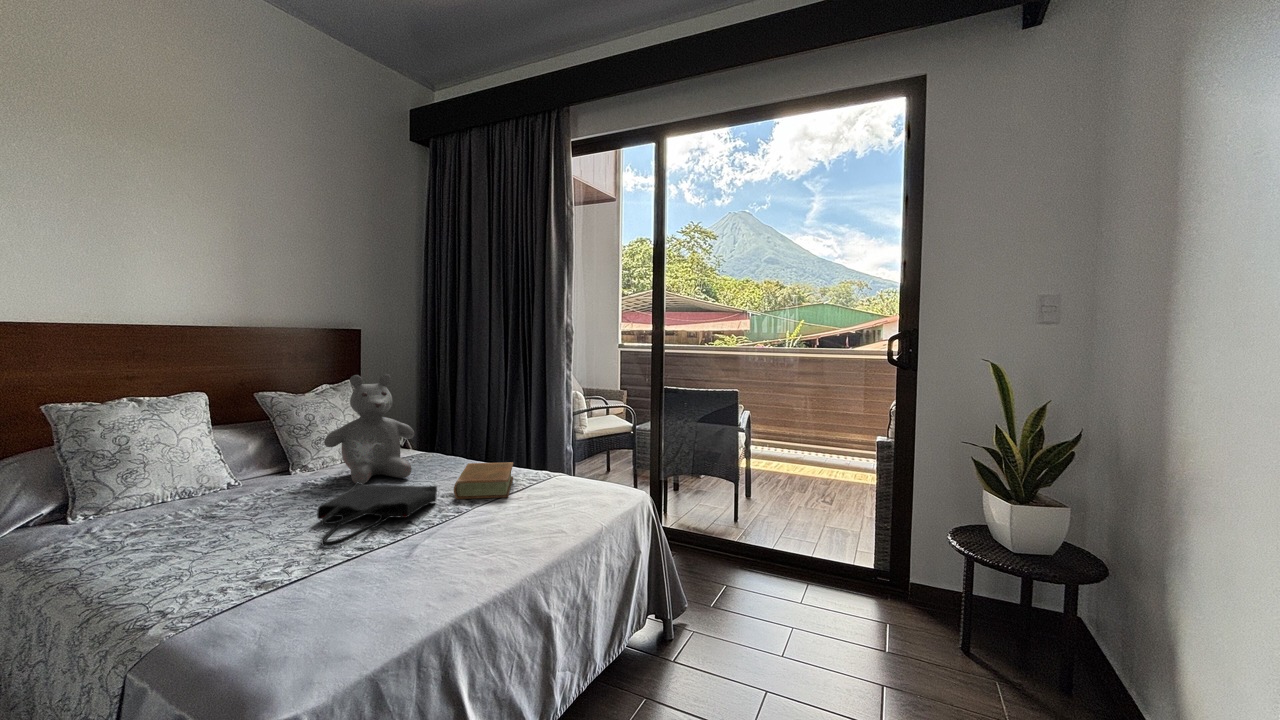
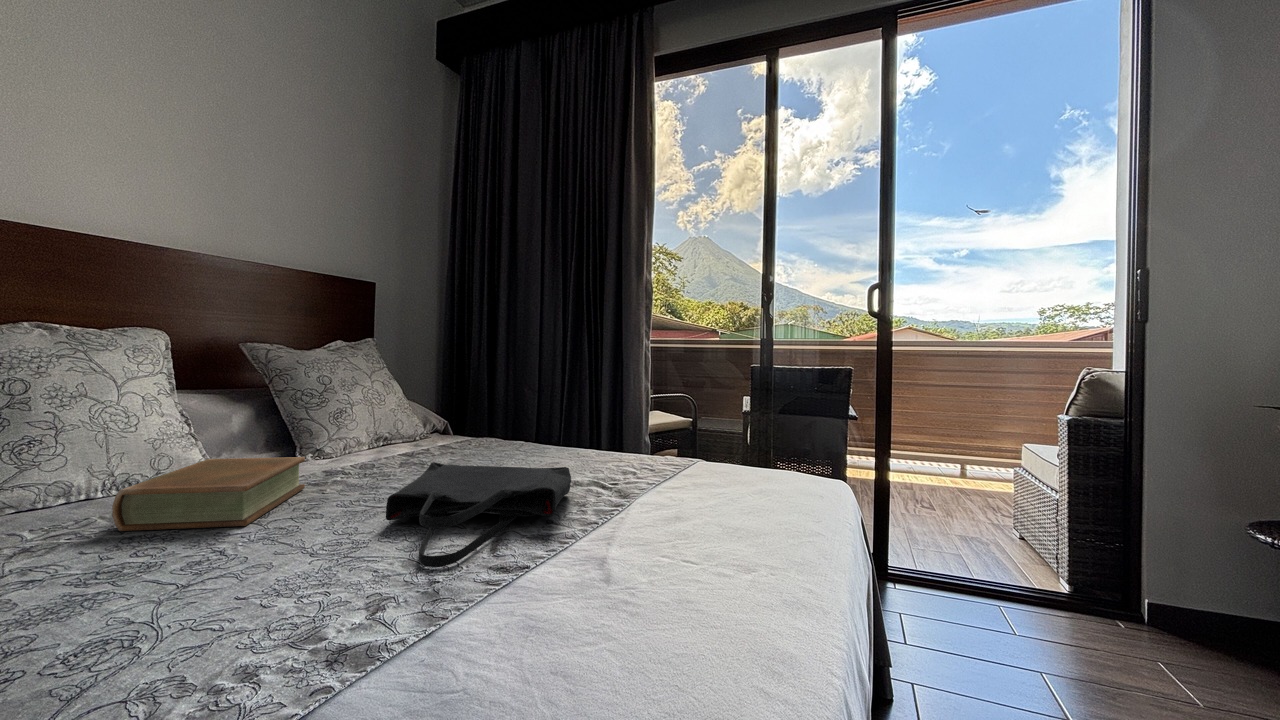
teddy bear: present [324,374,415,484] -> none [358,305,495,473]
book: present [454,462,513,499] -> present [112,457,305,531]

